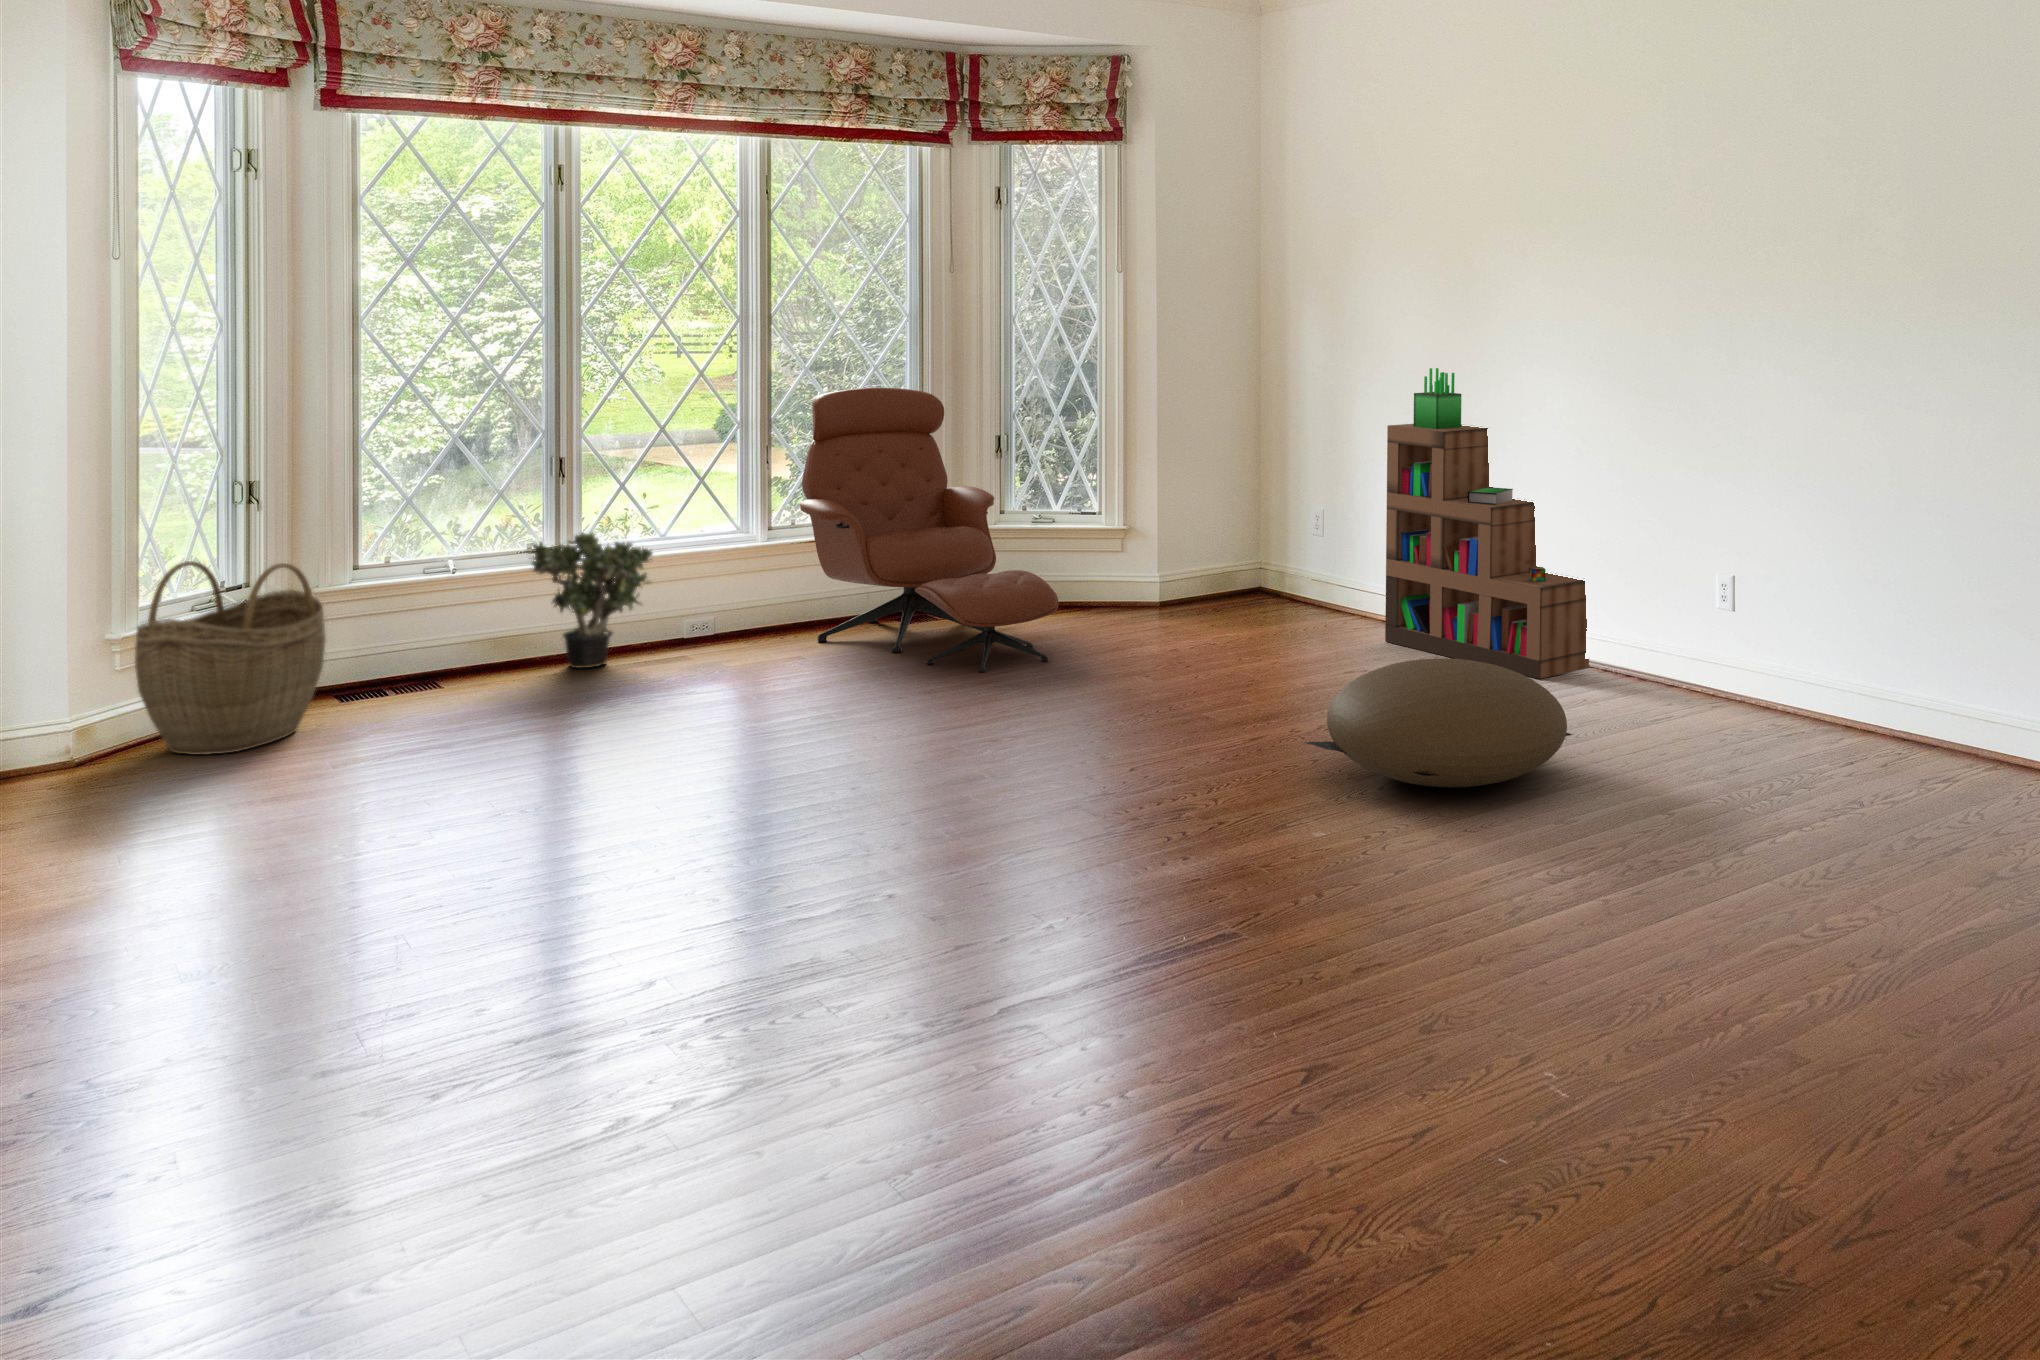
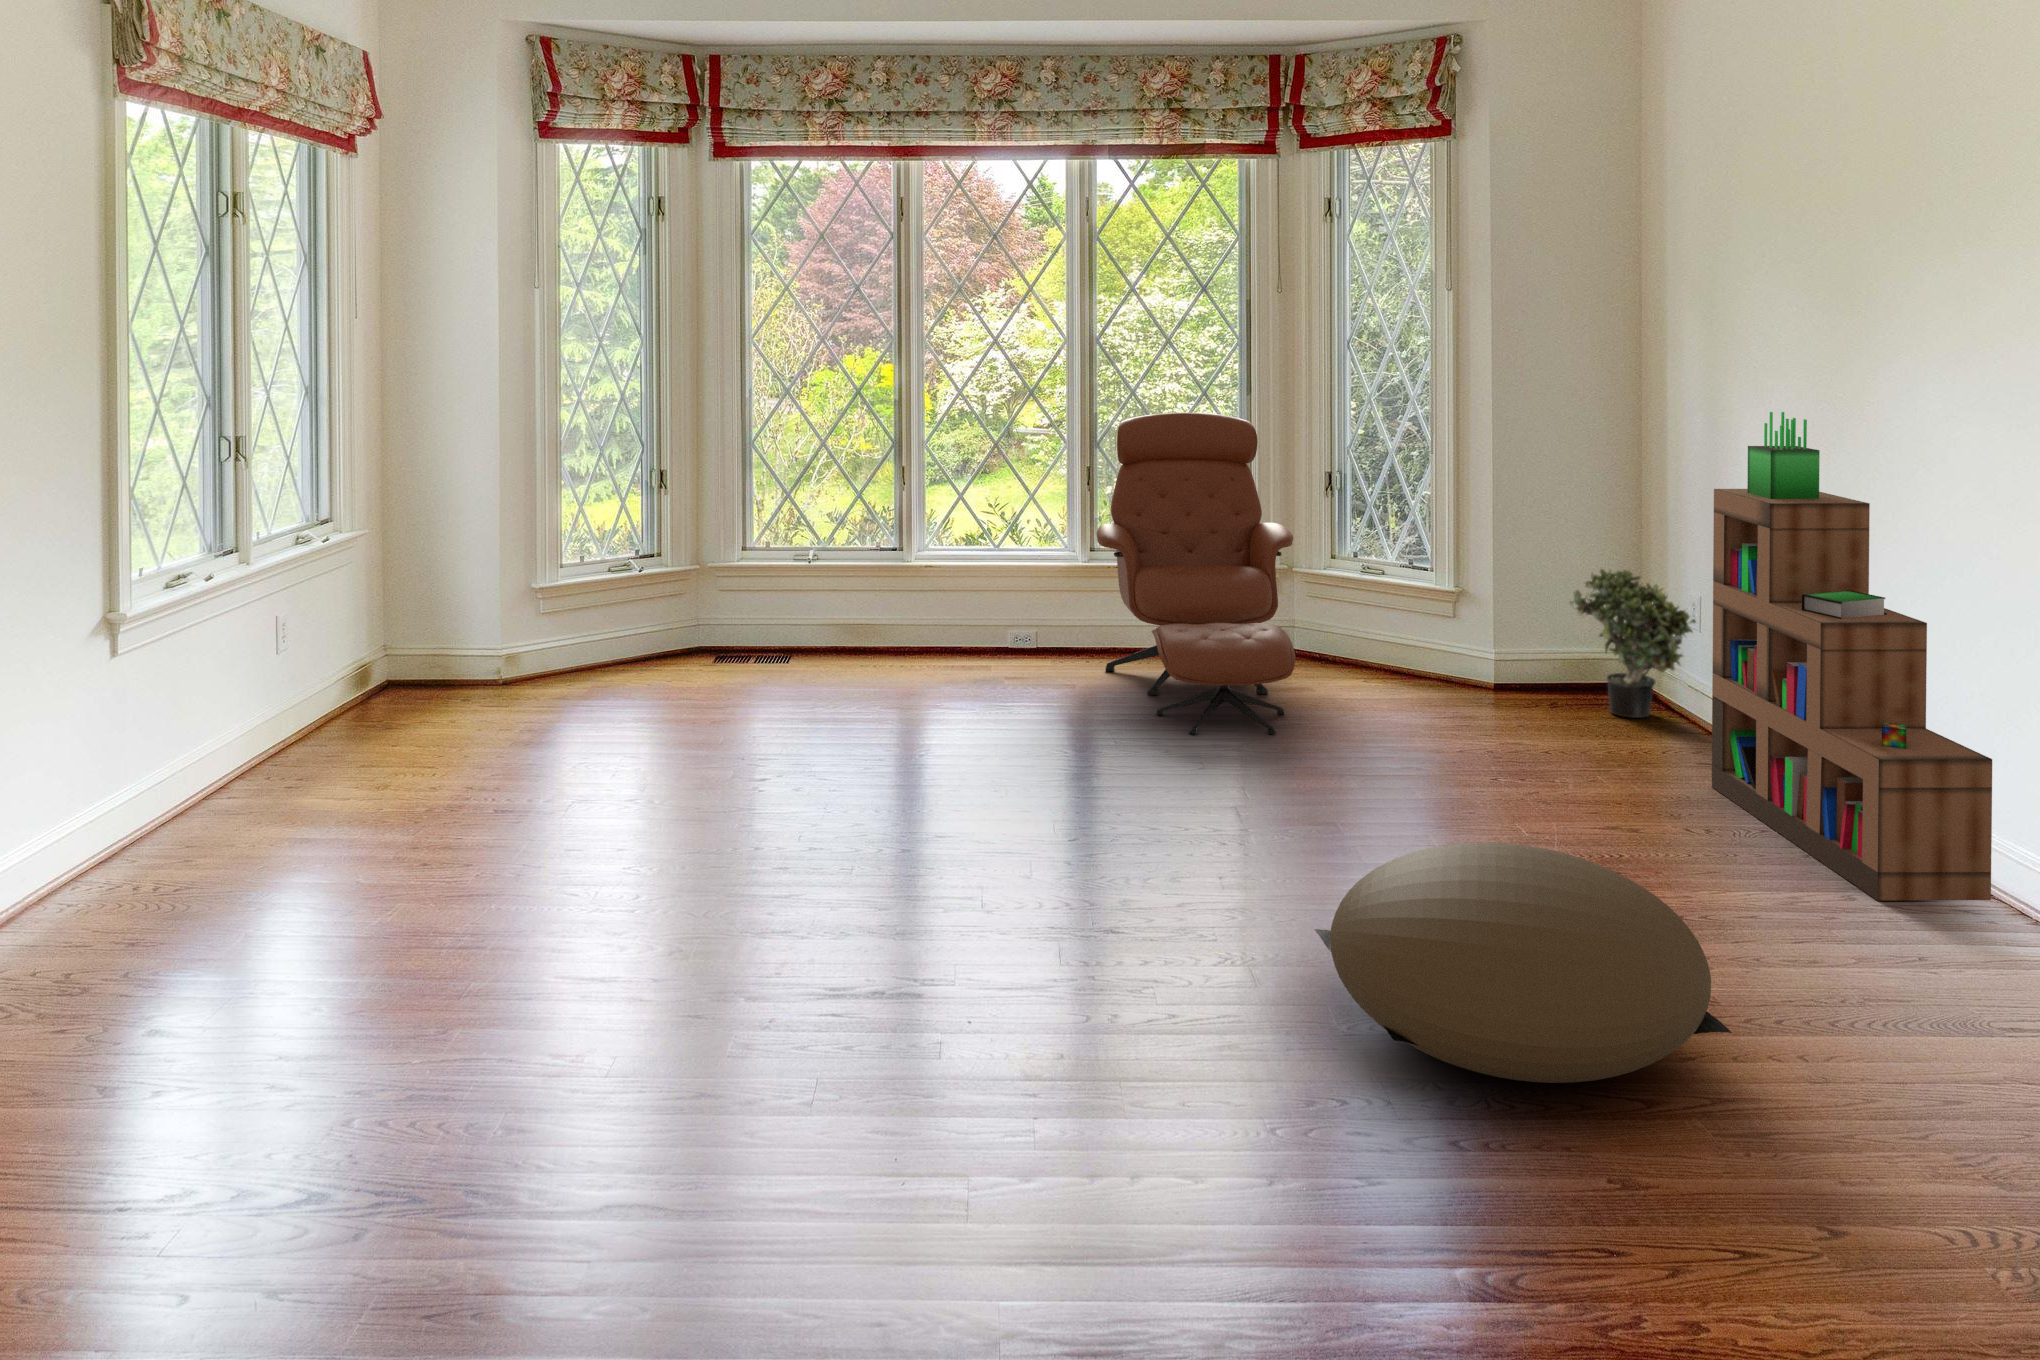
potted plant: present [527,532,652,668] -> present [1570,569,1696,718]
woven basket: present [134,561,326,755] -> none [524,533,662,697]

